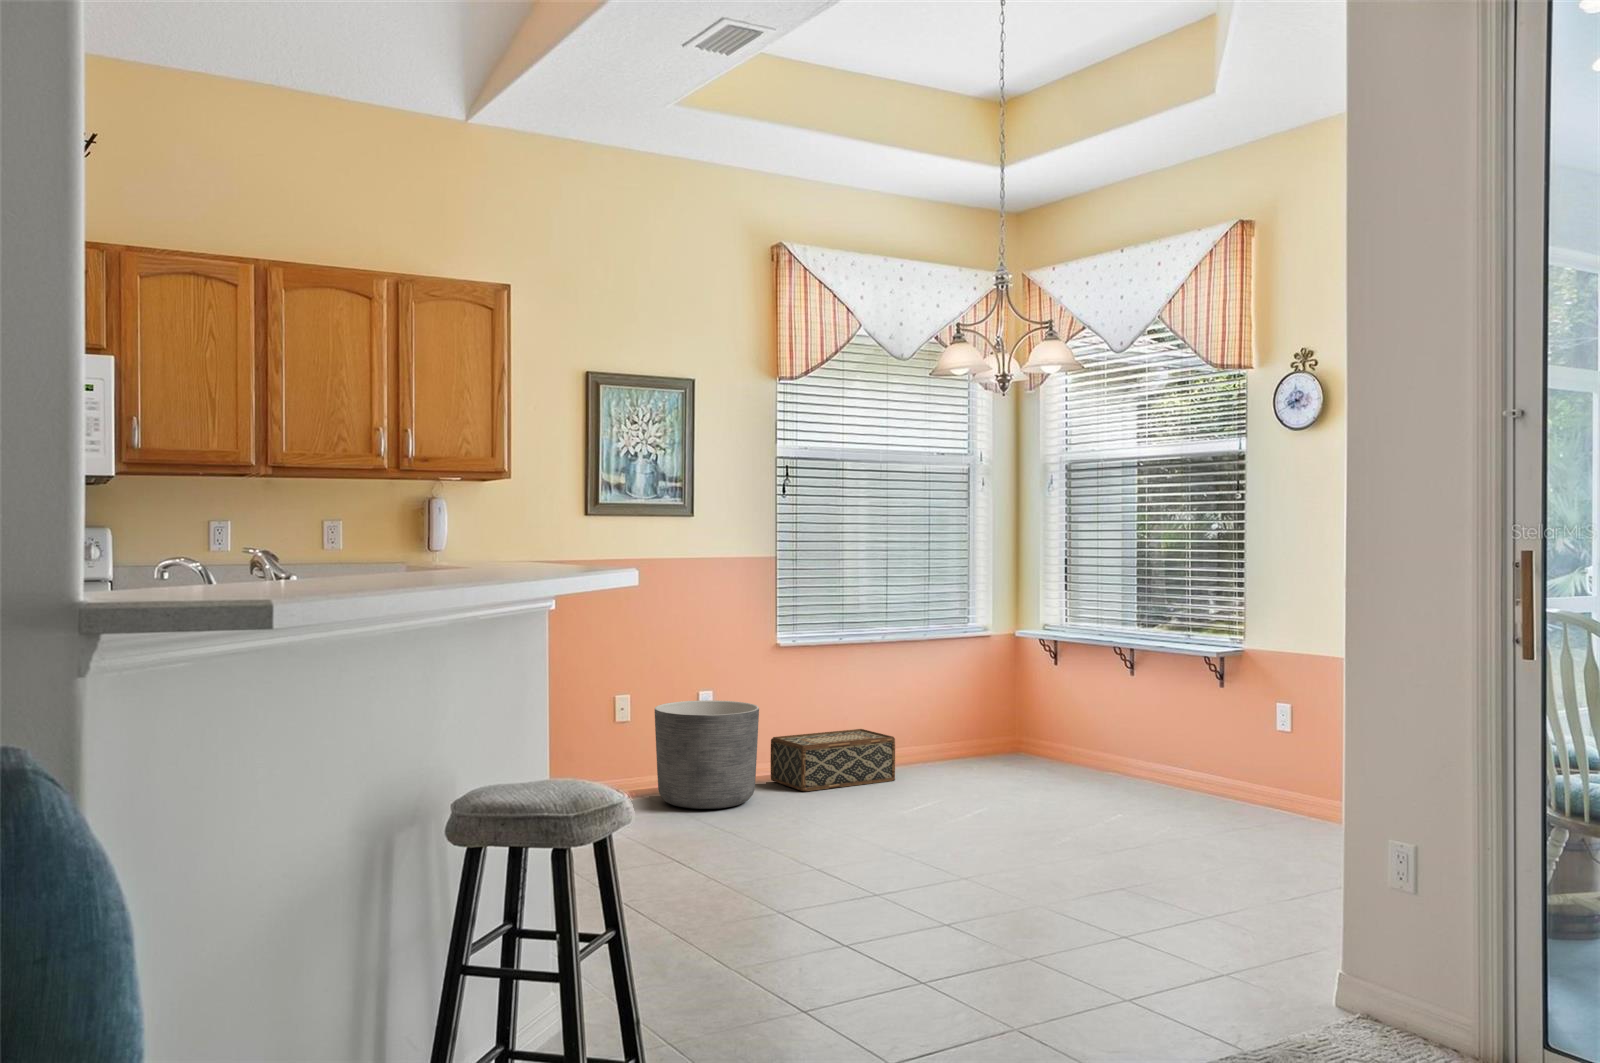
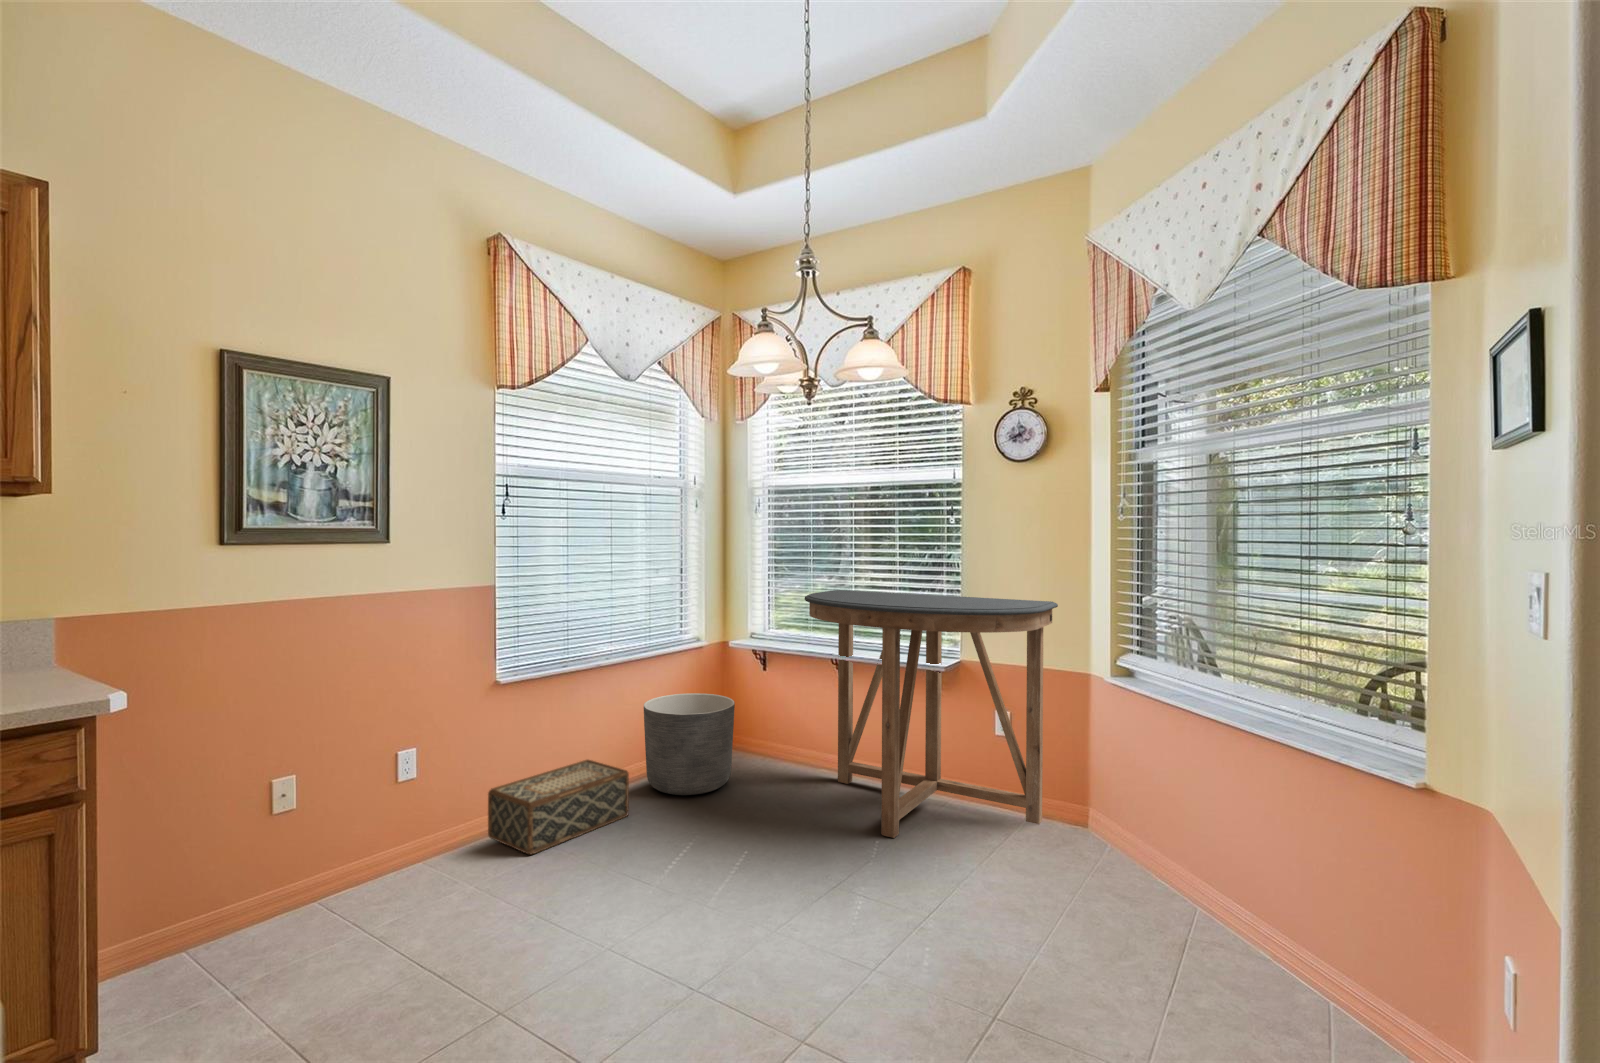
console table: none [1072,572,1335,820] -> present [805,590,1058,838]
planter: present [655,700,759,809] -> present [644,693,735,795]

